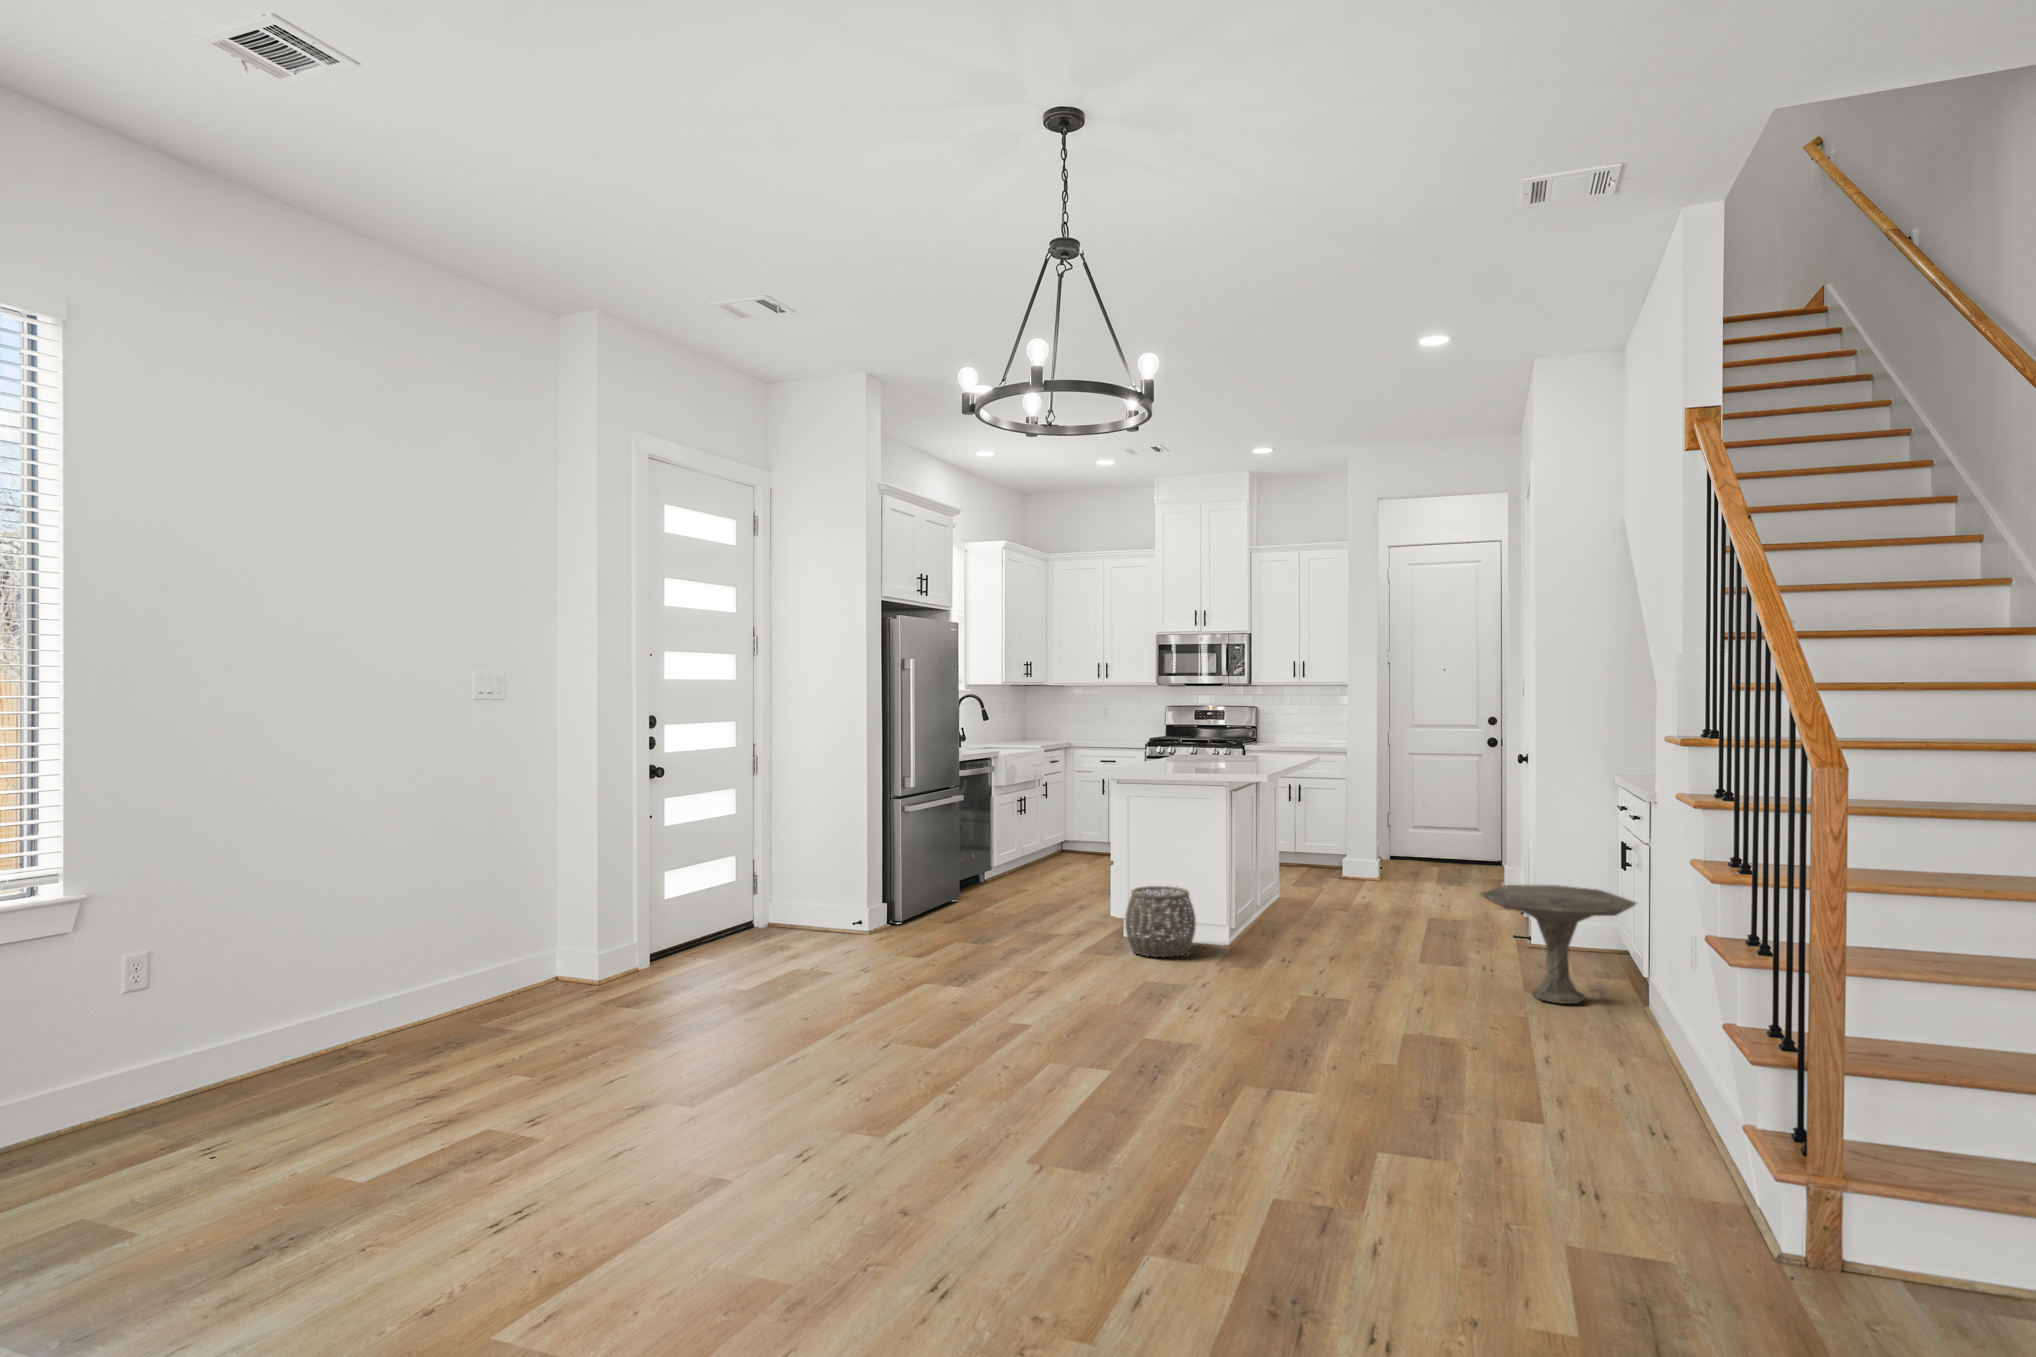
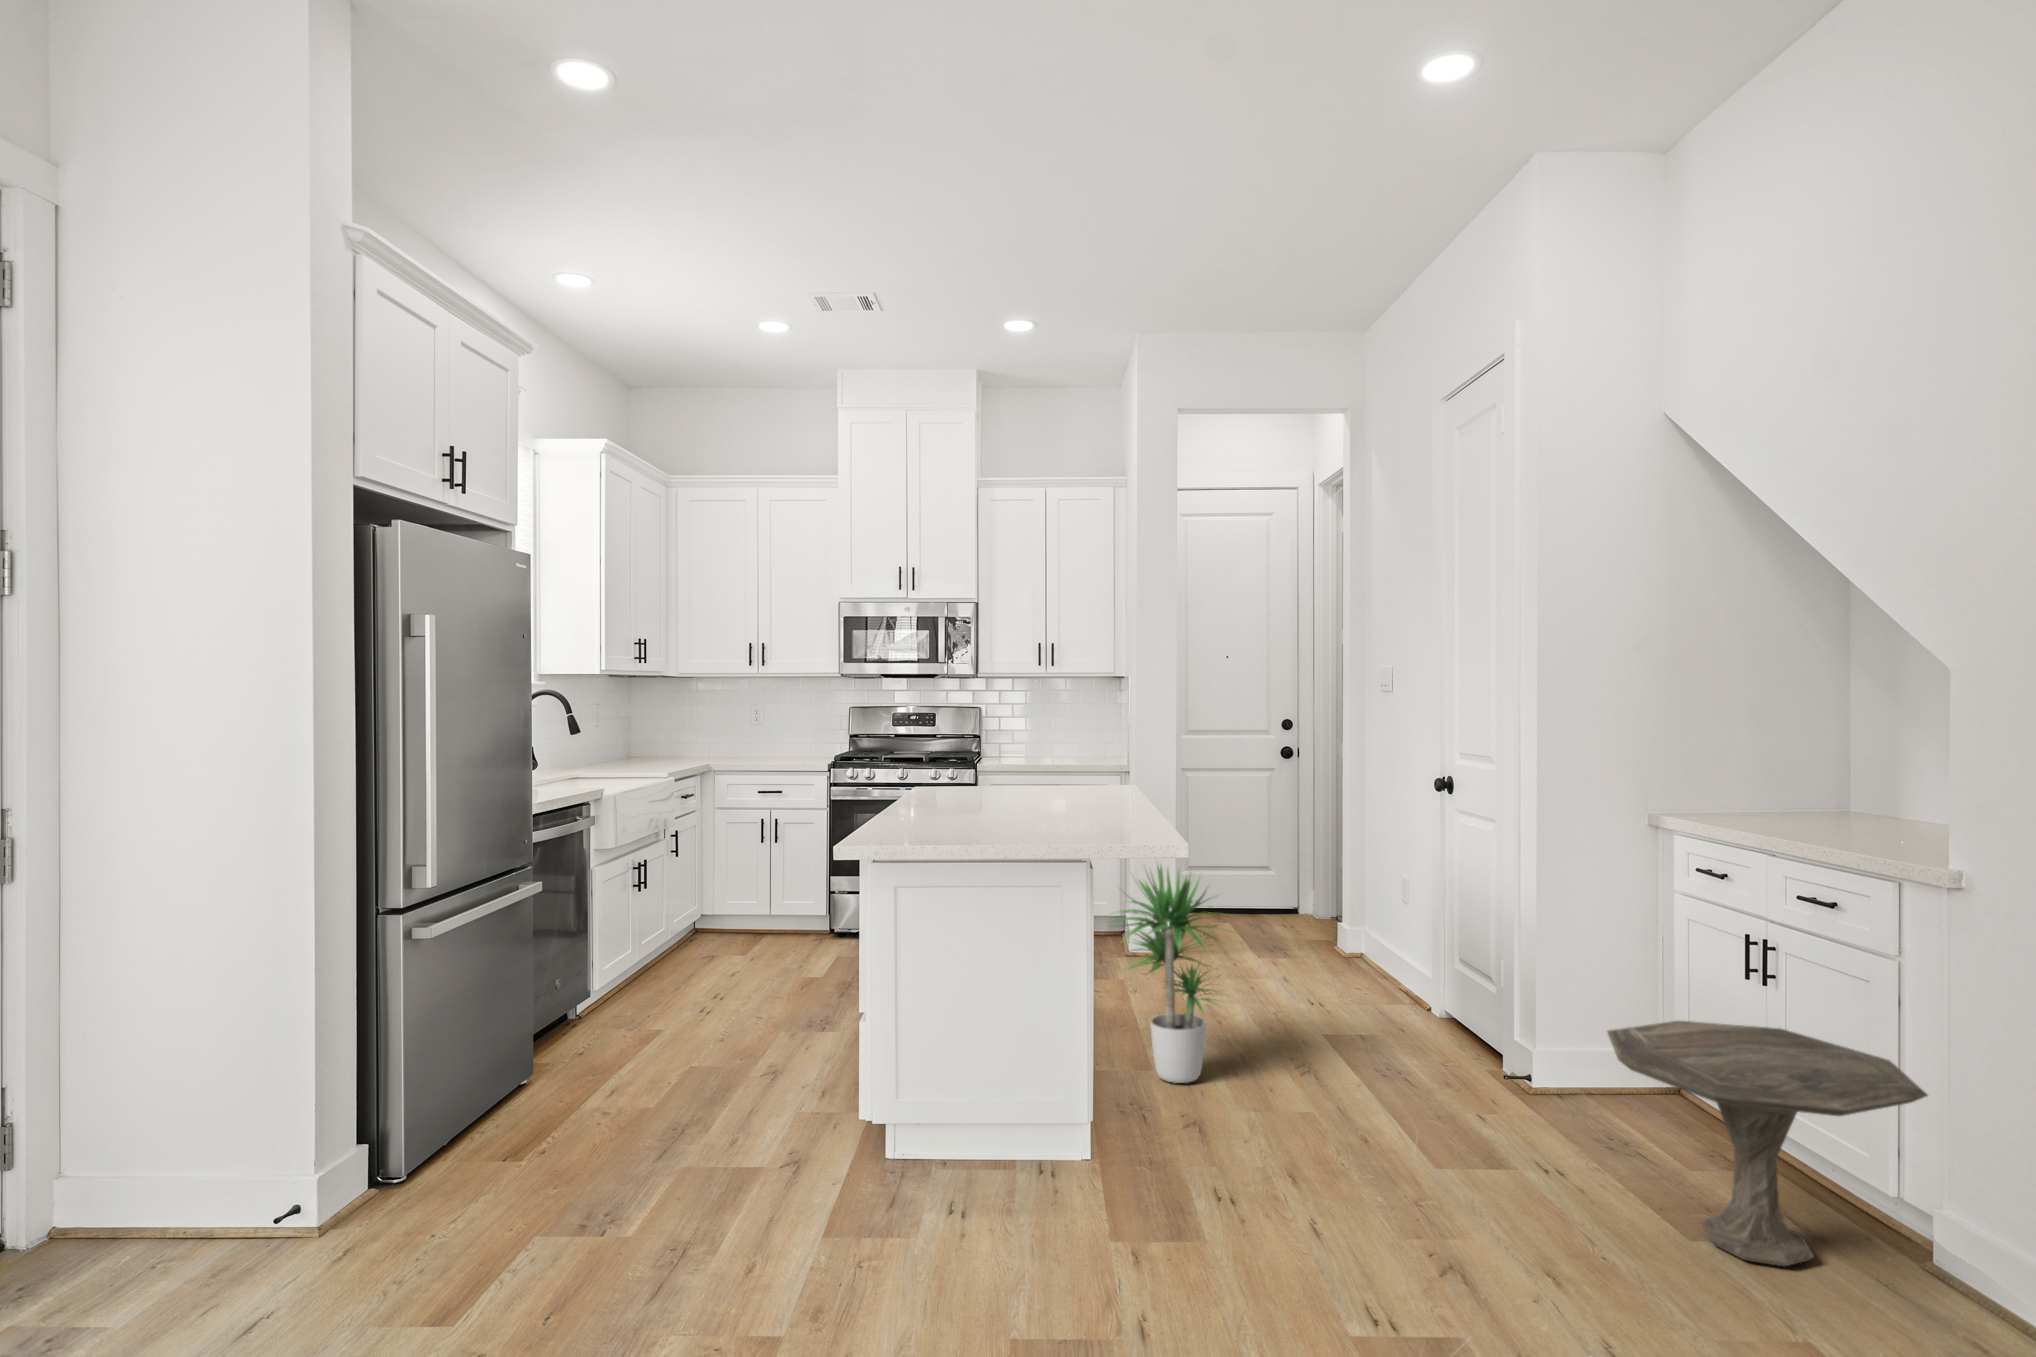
potted plant: none [1262,797,1344,928] -> present [1112,862,1232,1083]
woven basket: present [1125,886,1196,957] -> none [908,1062,1052,1228]

